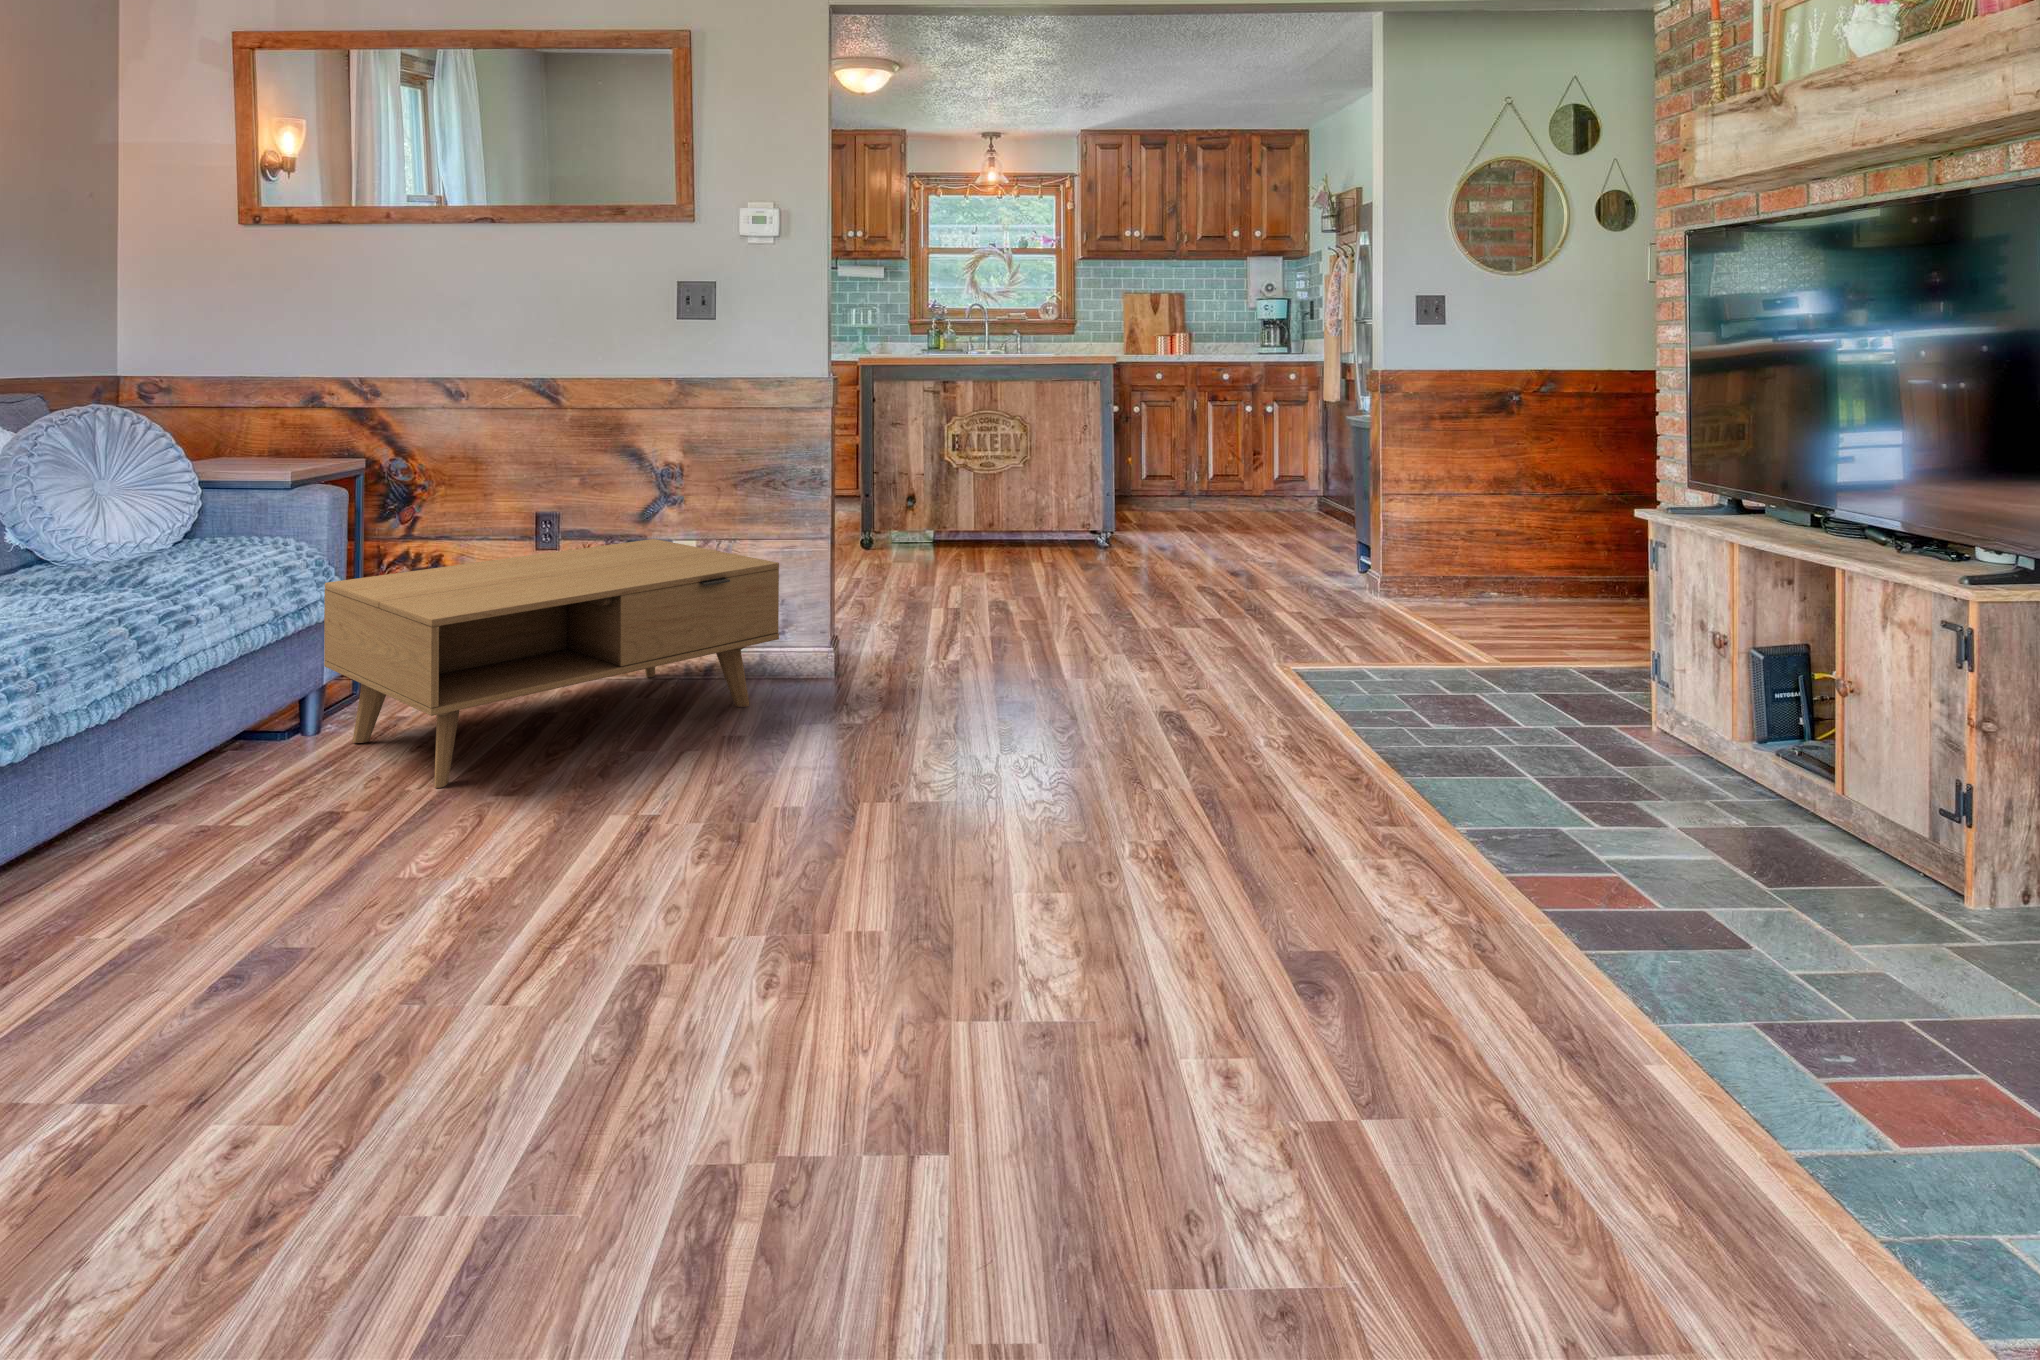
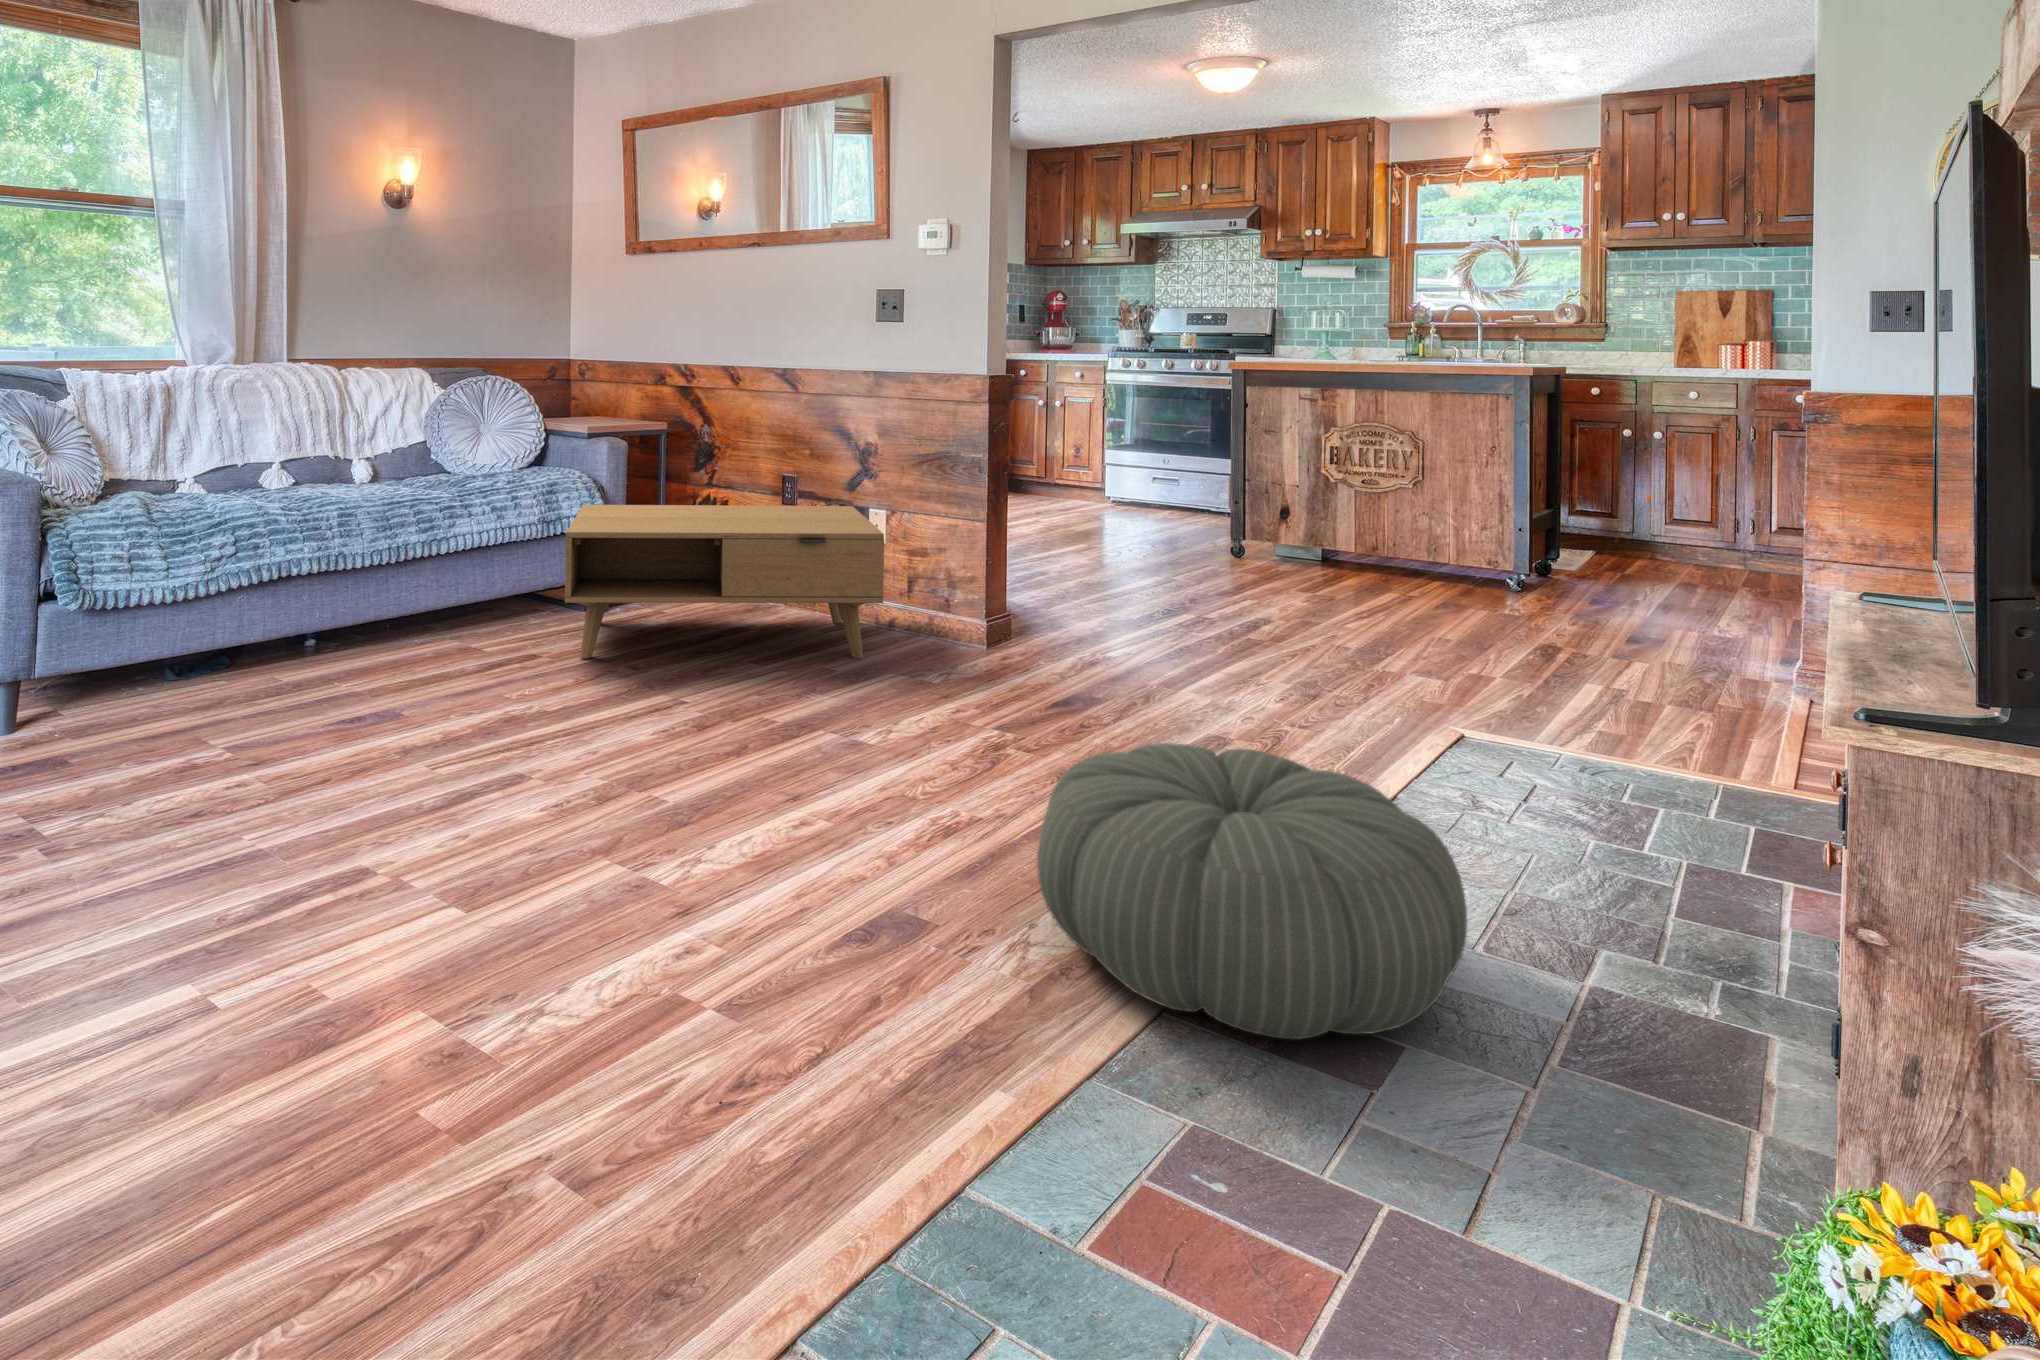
pouf: none [1267,685,1594,892] -> present [1037,743,1467,1039]

